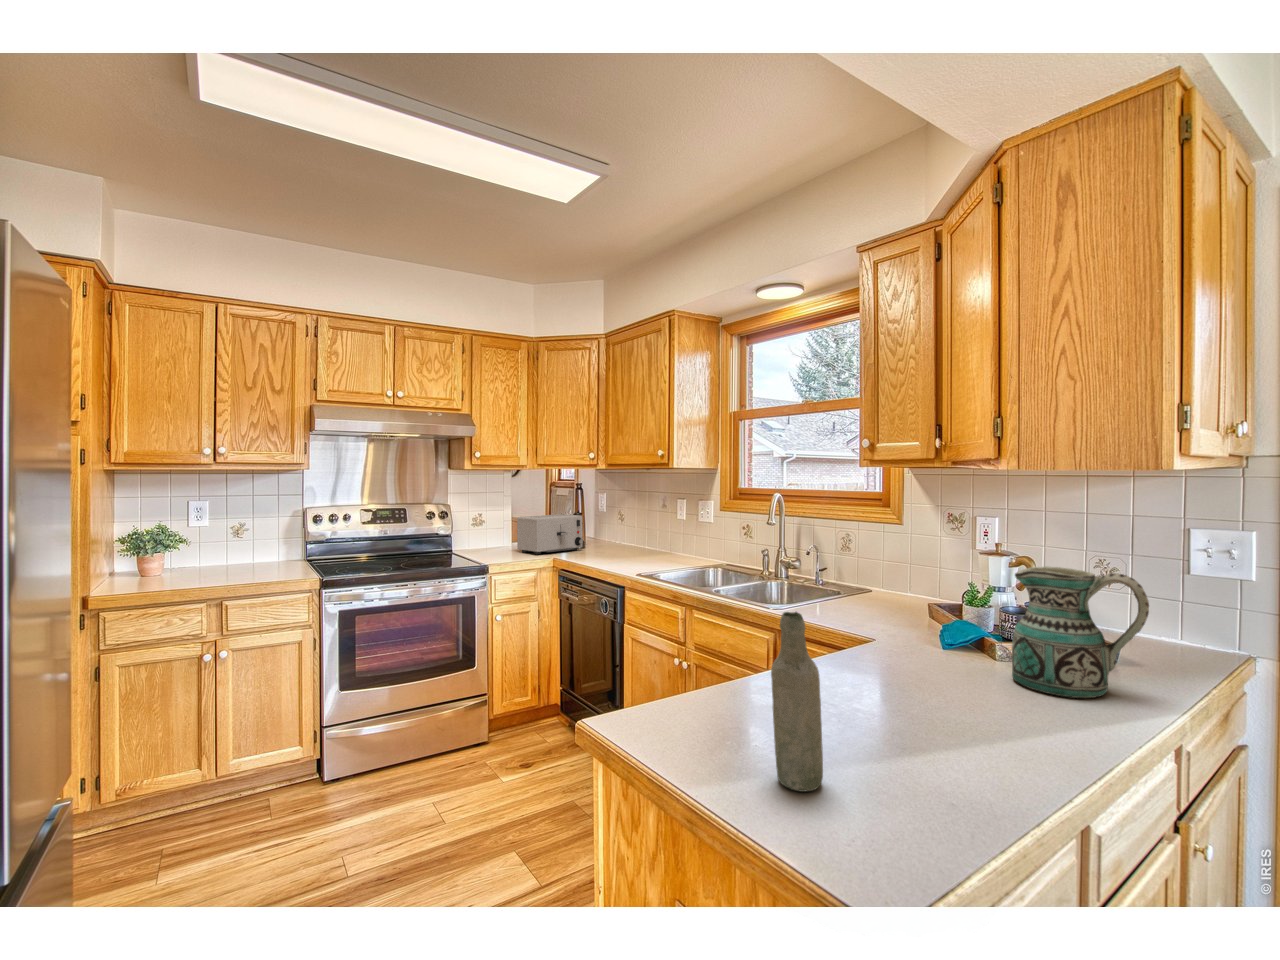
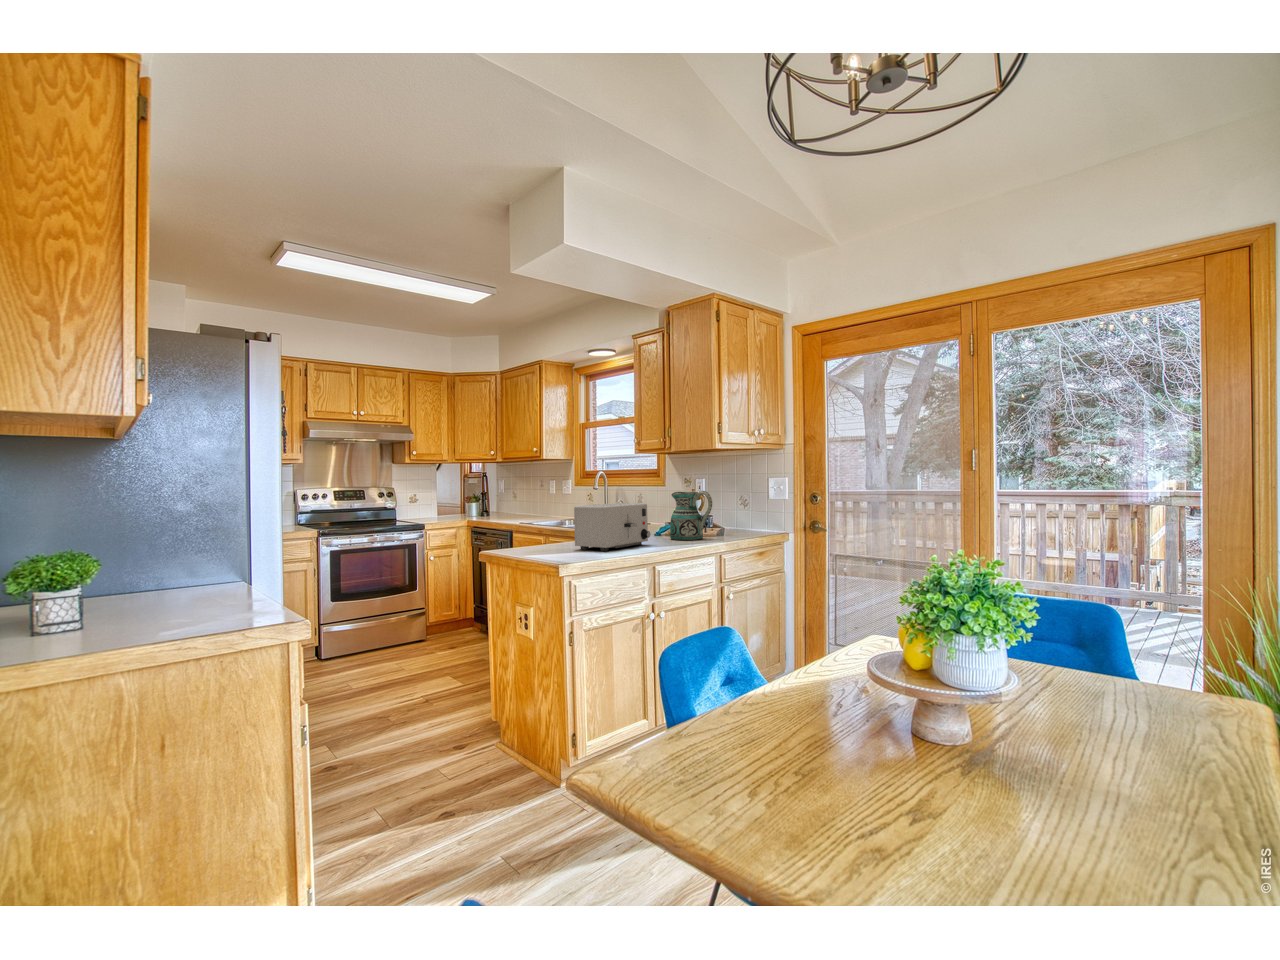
toaster: present [517,514,583,554] -> present [574,503,651,551]
bottle: present [771,612,823,792] -> none [550,496,568,554]

